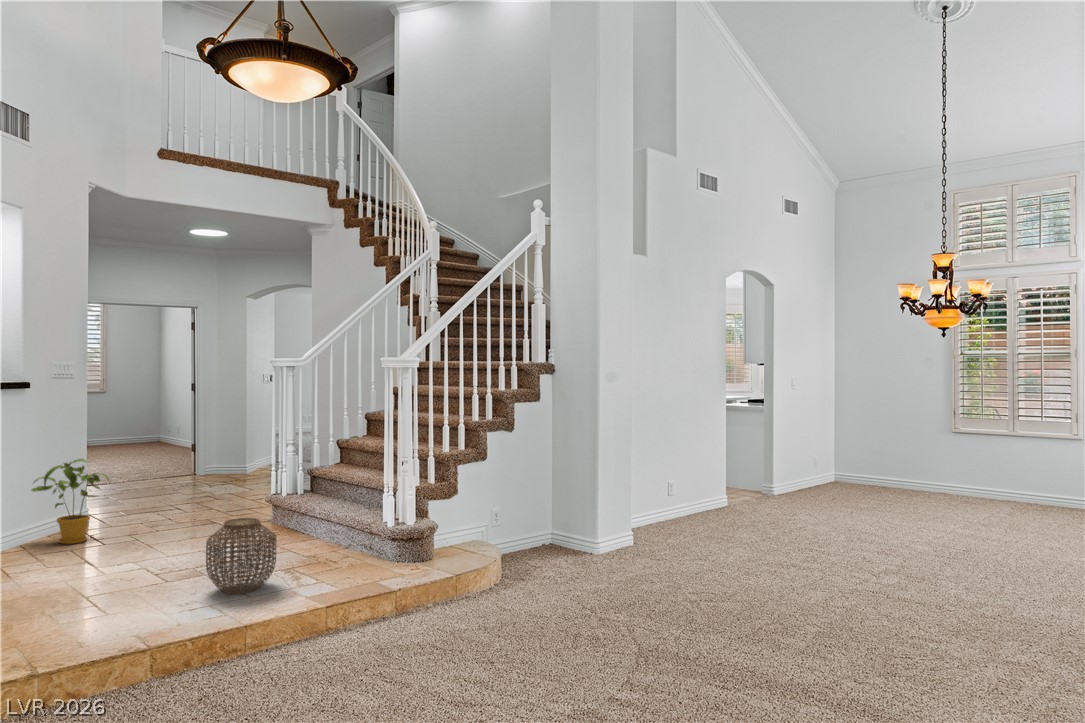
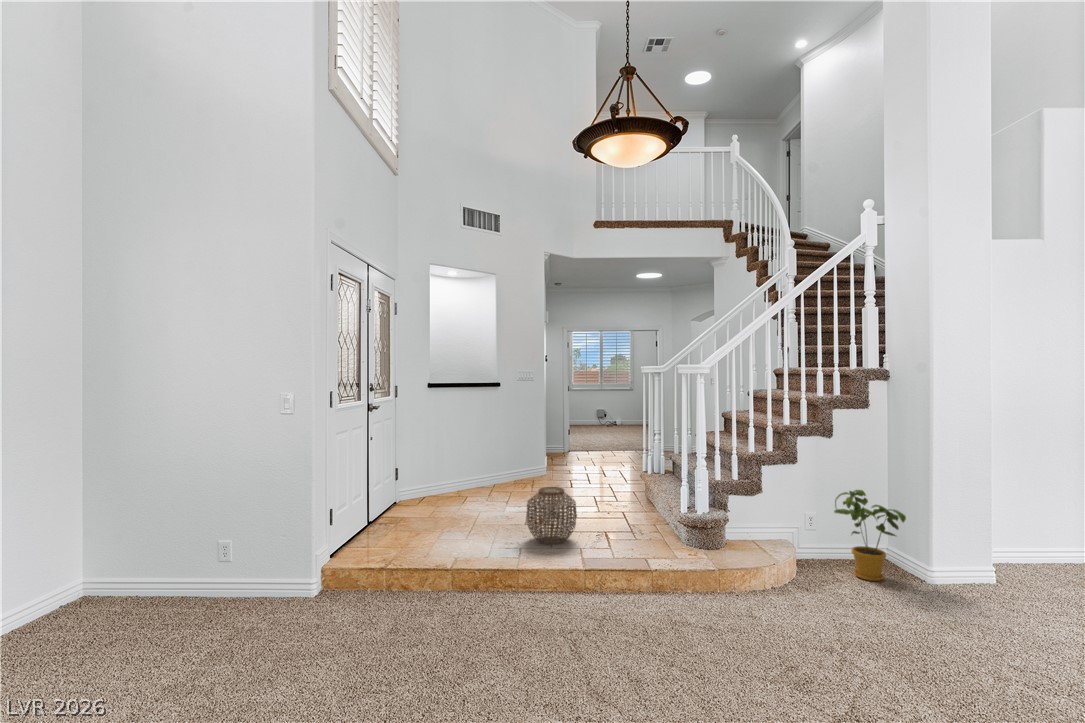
house plant: present [32,459,109,544] -> present [834,490,906,581]

